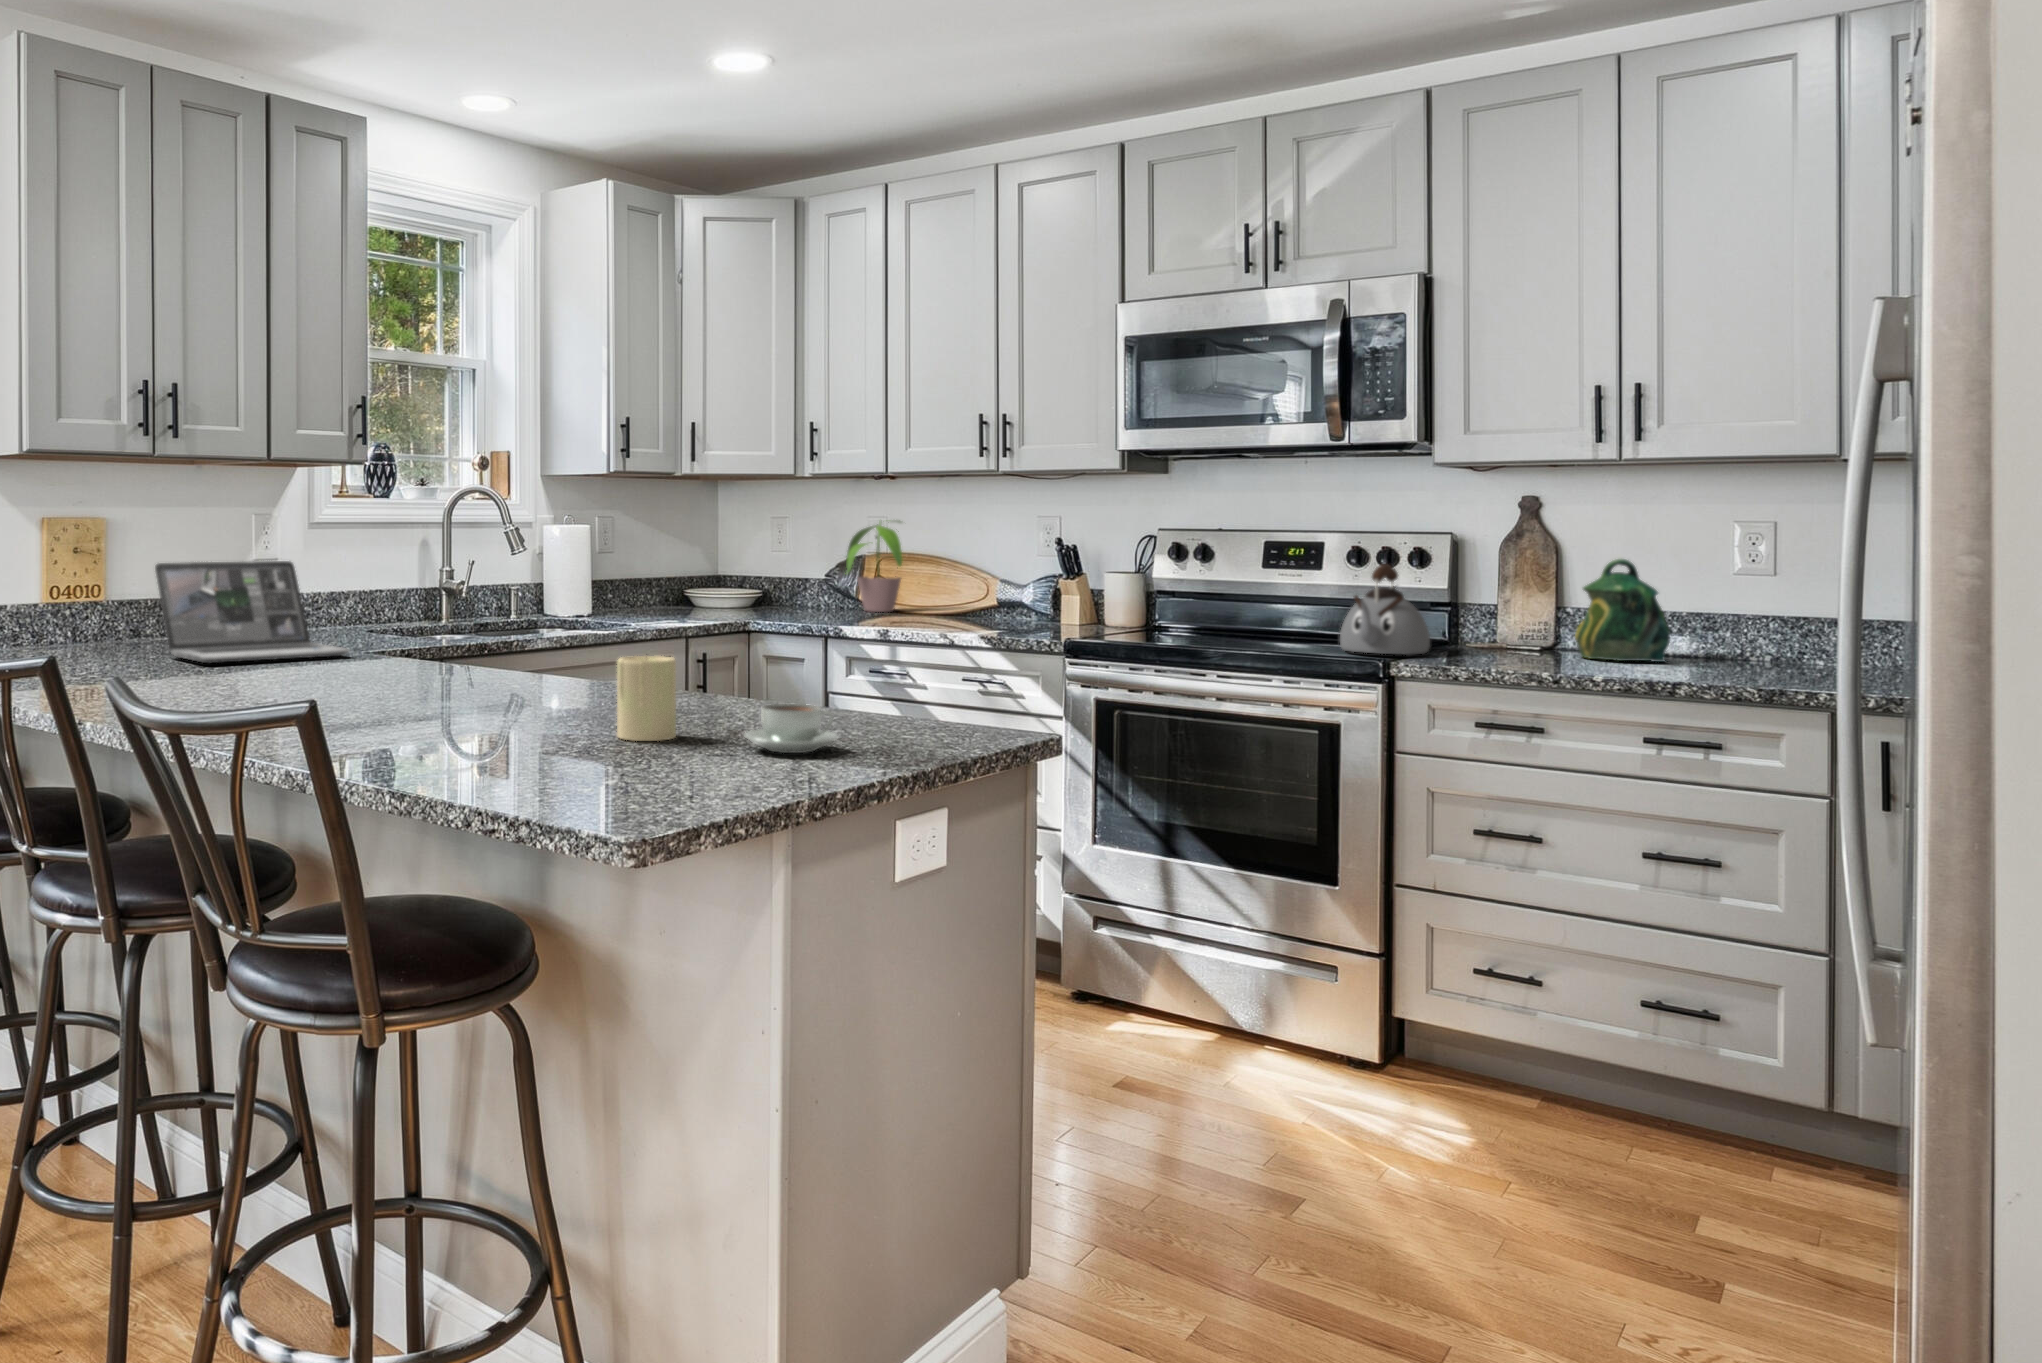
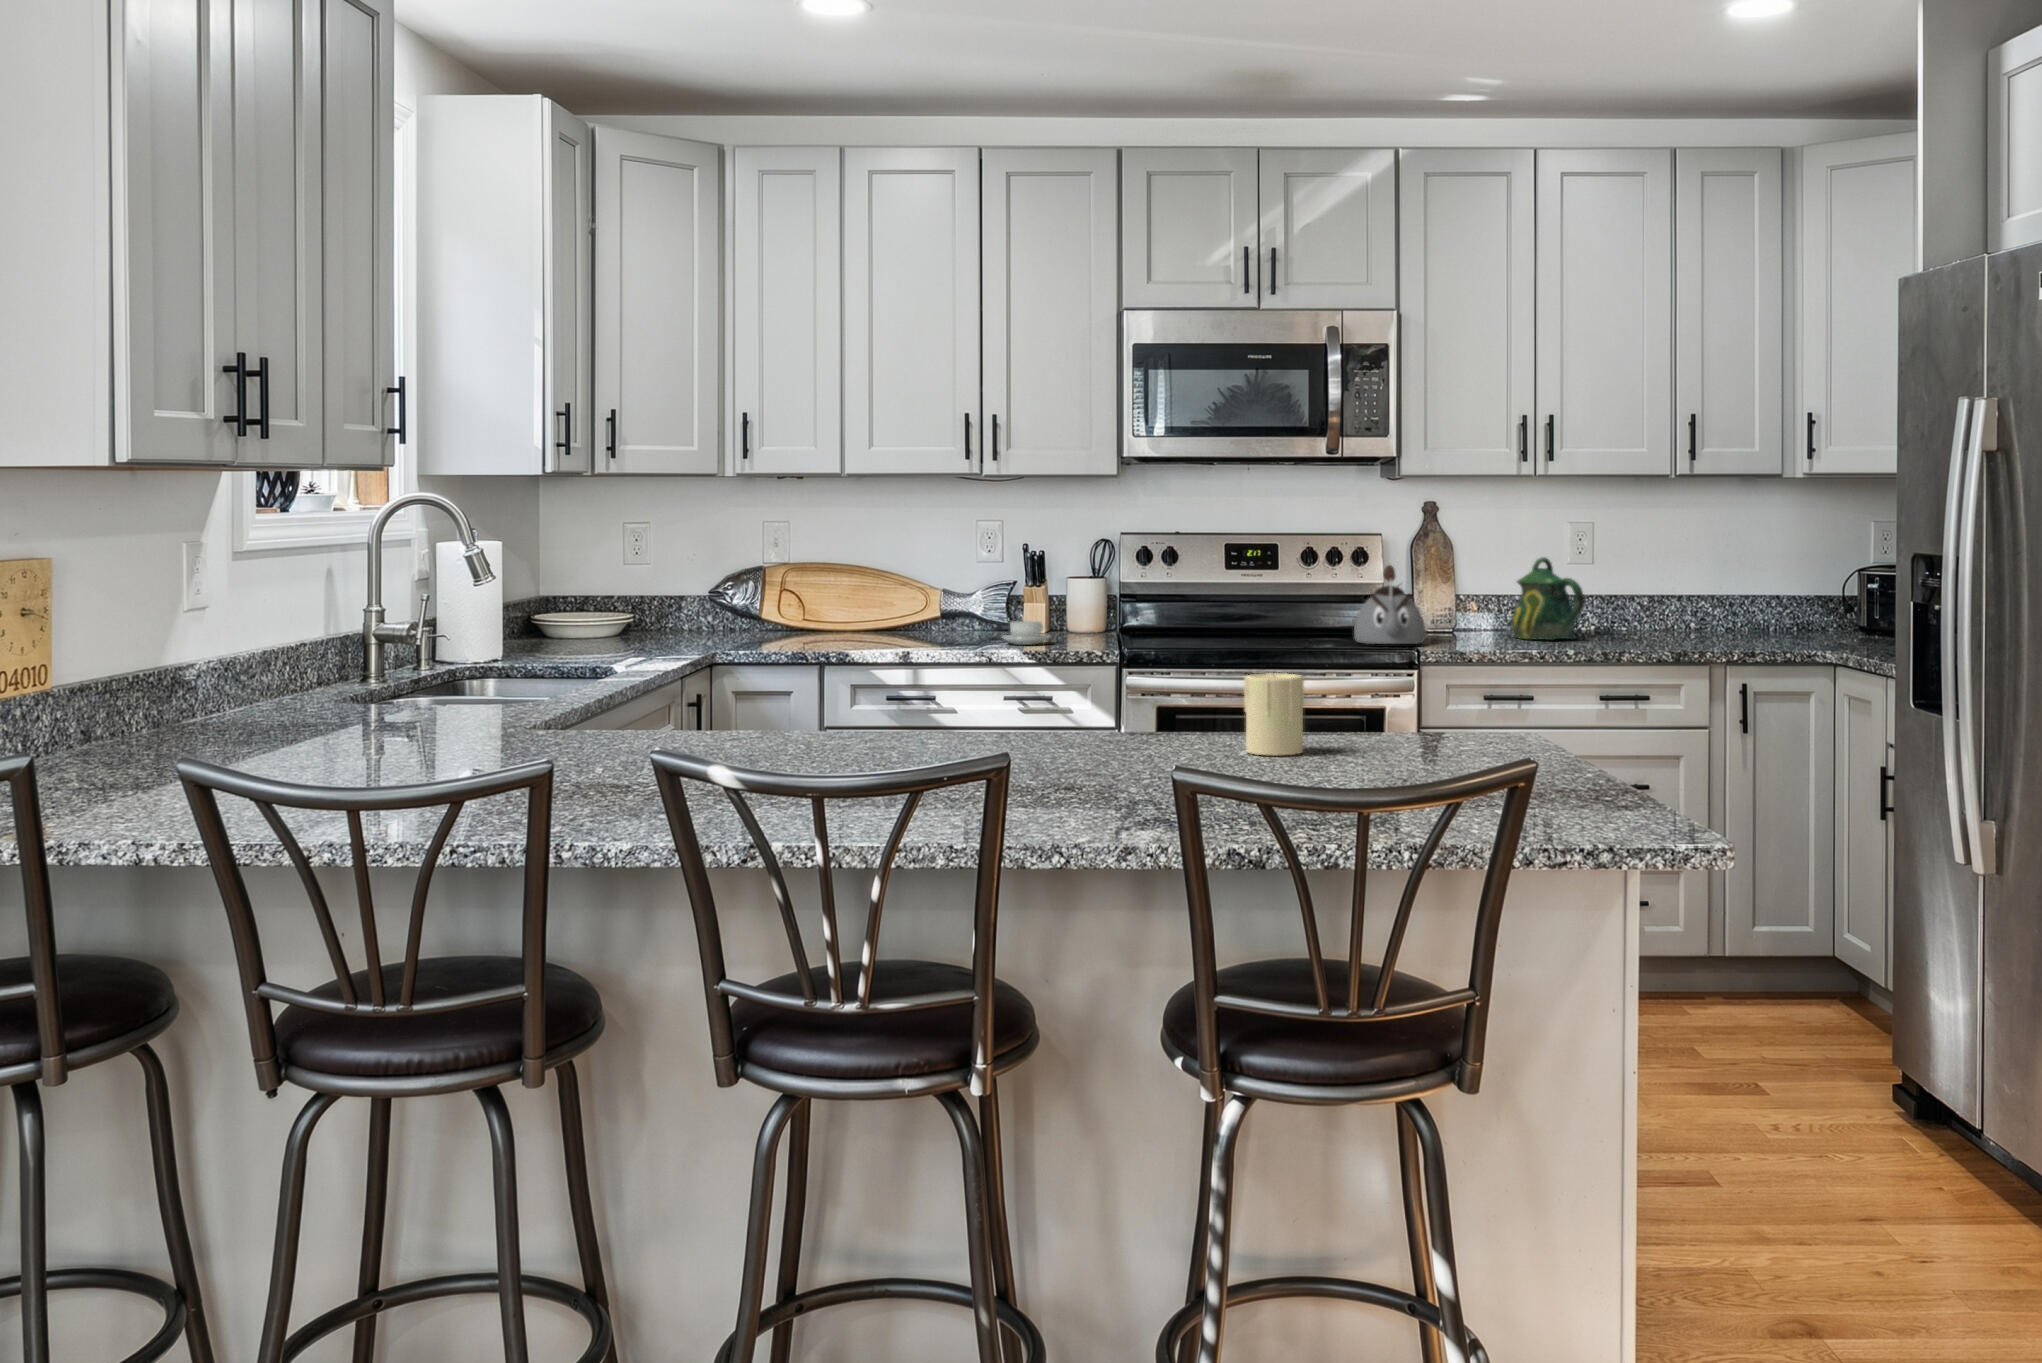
potted plant: present [846,521,902,612] -> none [739,524,838,630]
laptop: present [155,561,349,663] -> none [196,593,506,736]
coffee cup: present [744,704,838,753] -> present [1002,621,1050,645]

